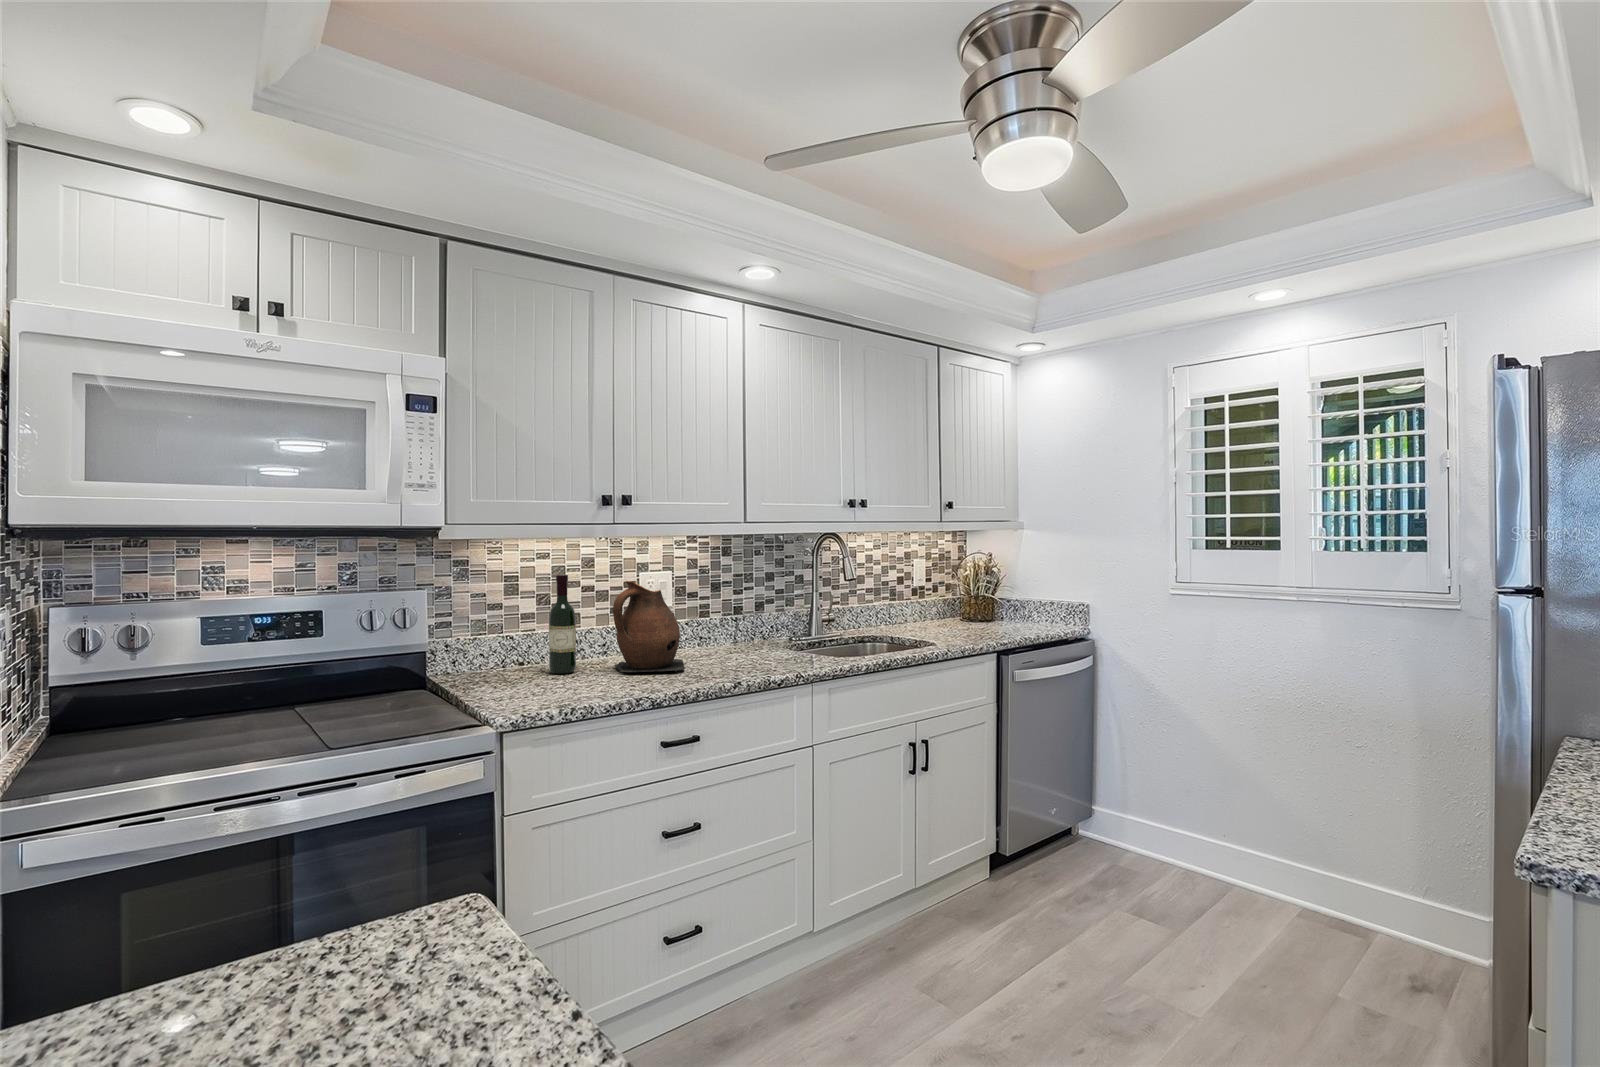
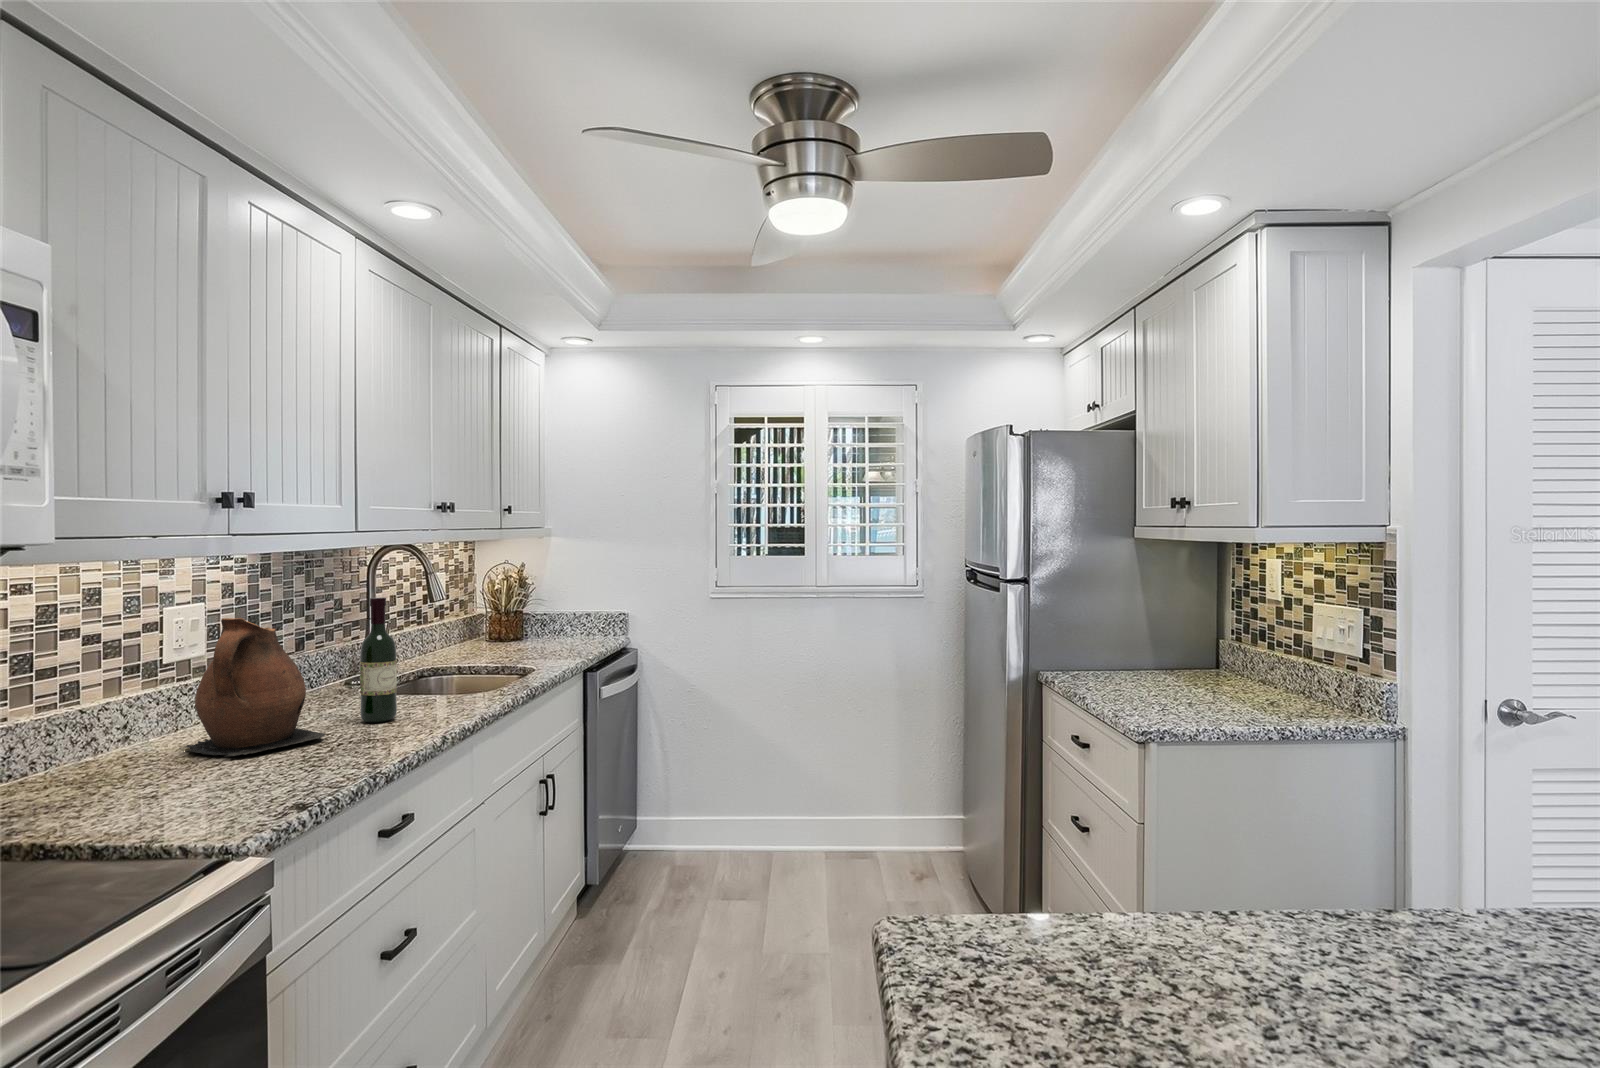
wine bottle: present [549,575,576,674] -> present [360,598,397,723]

